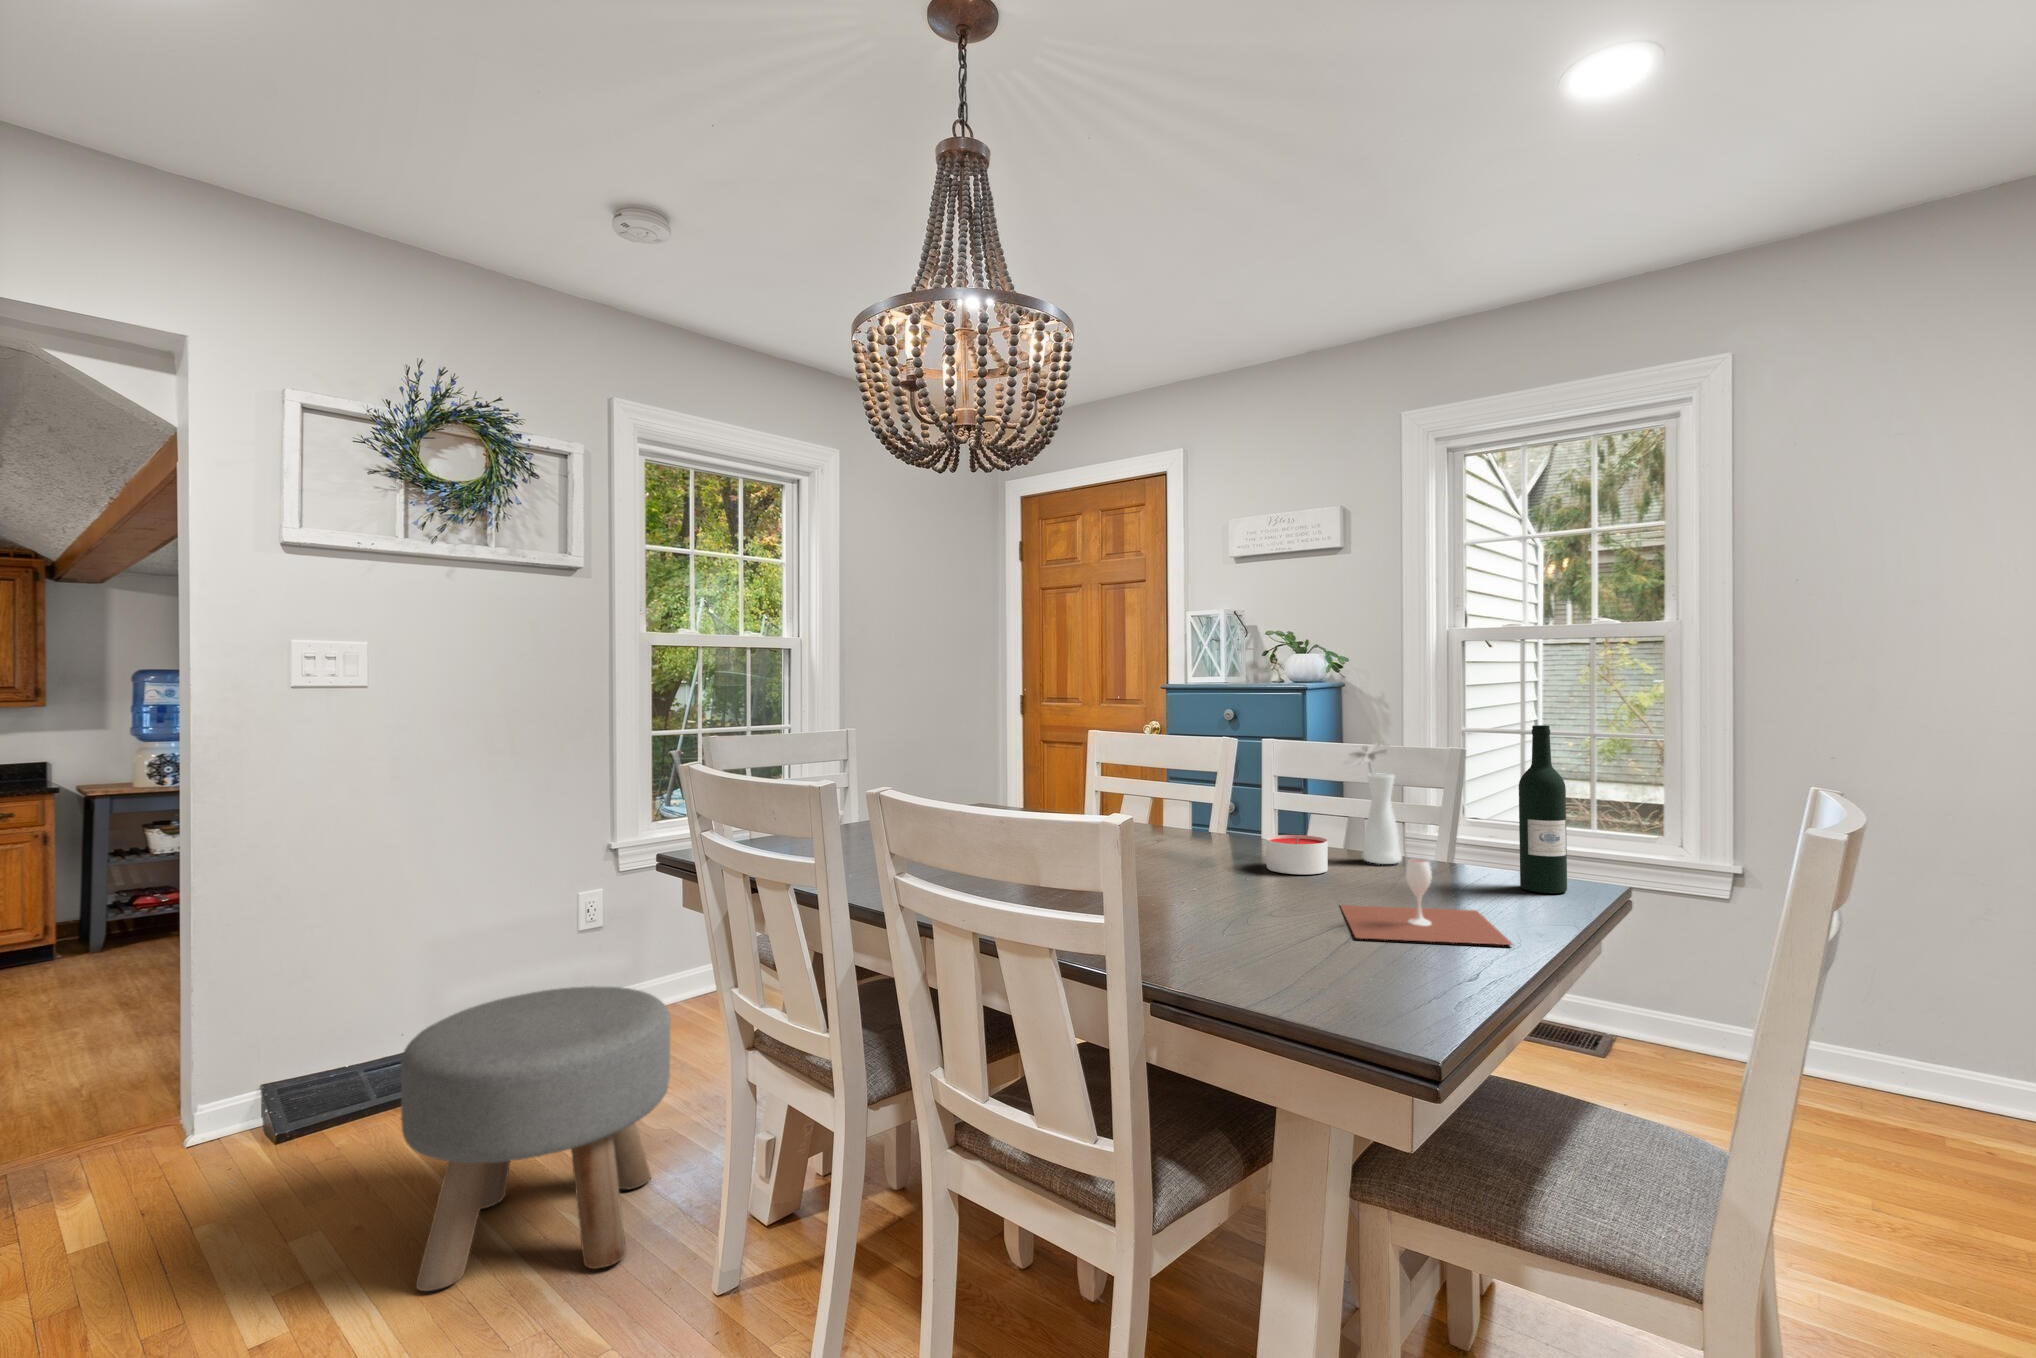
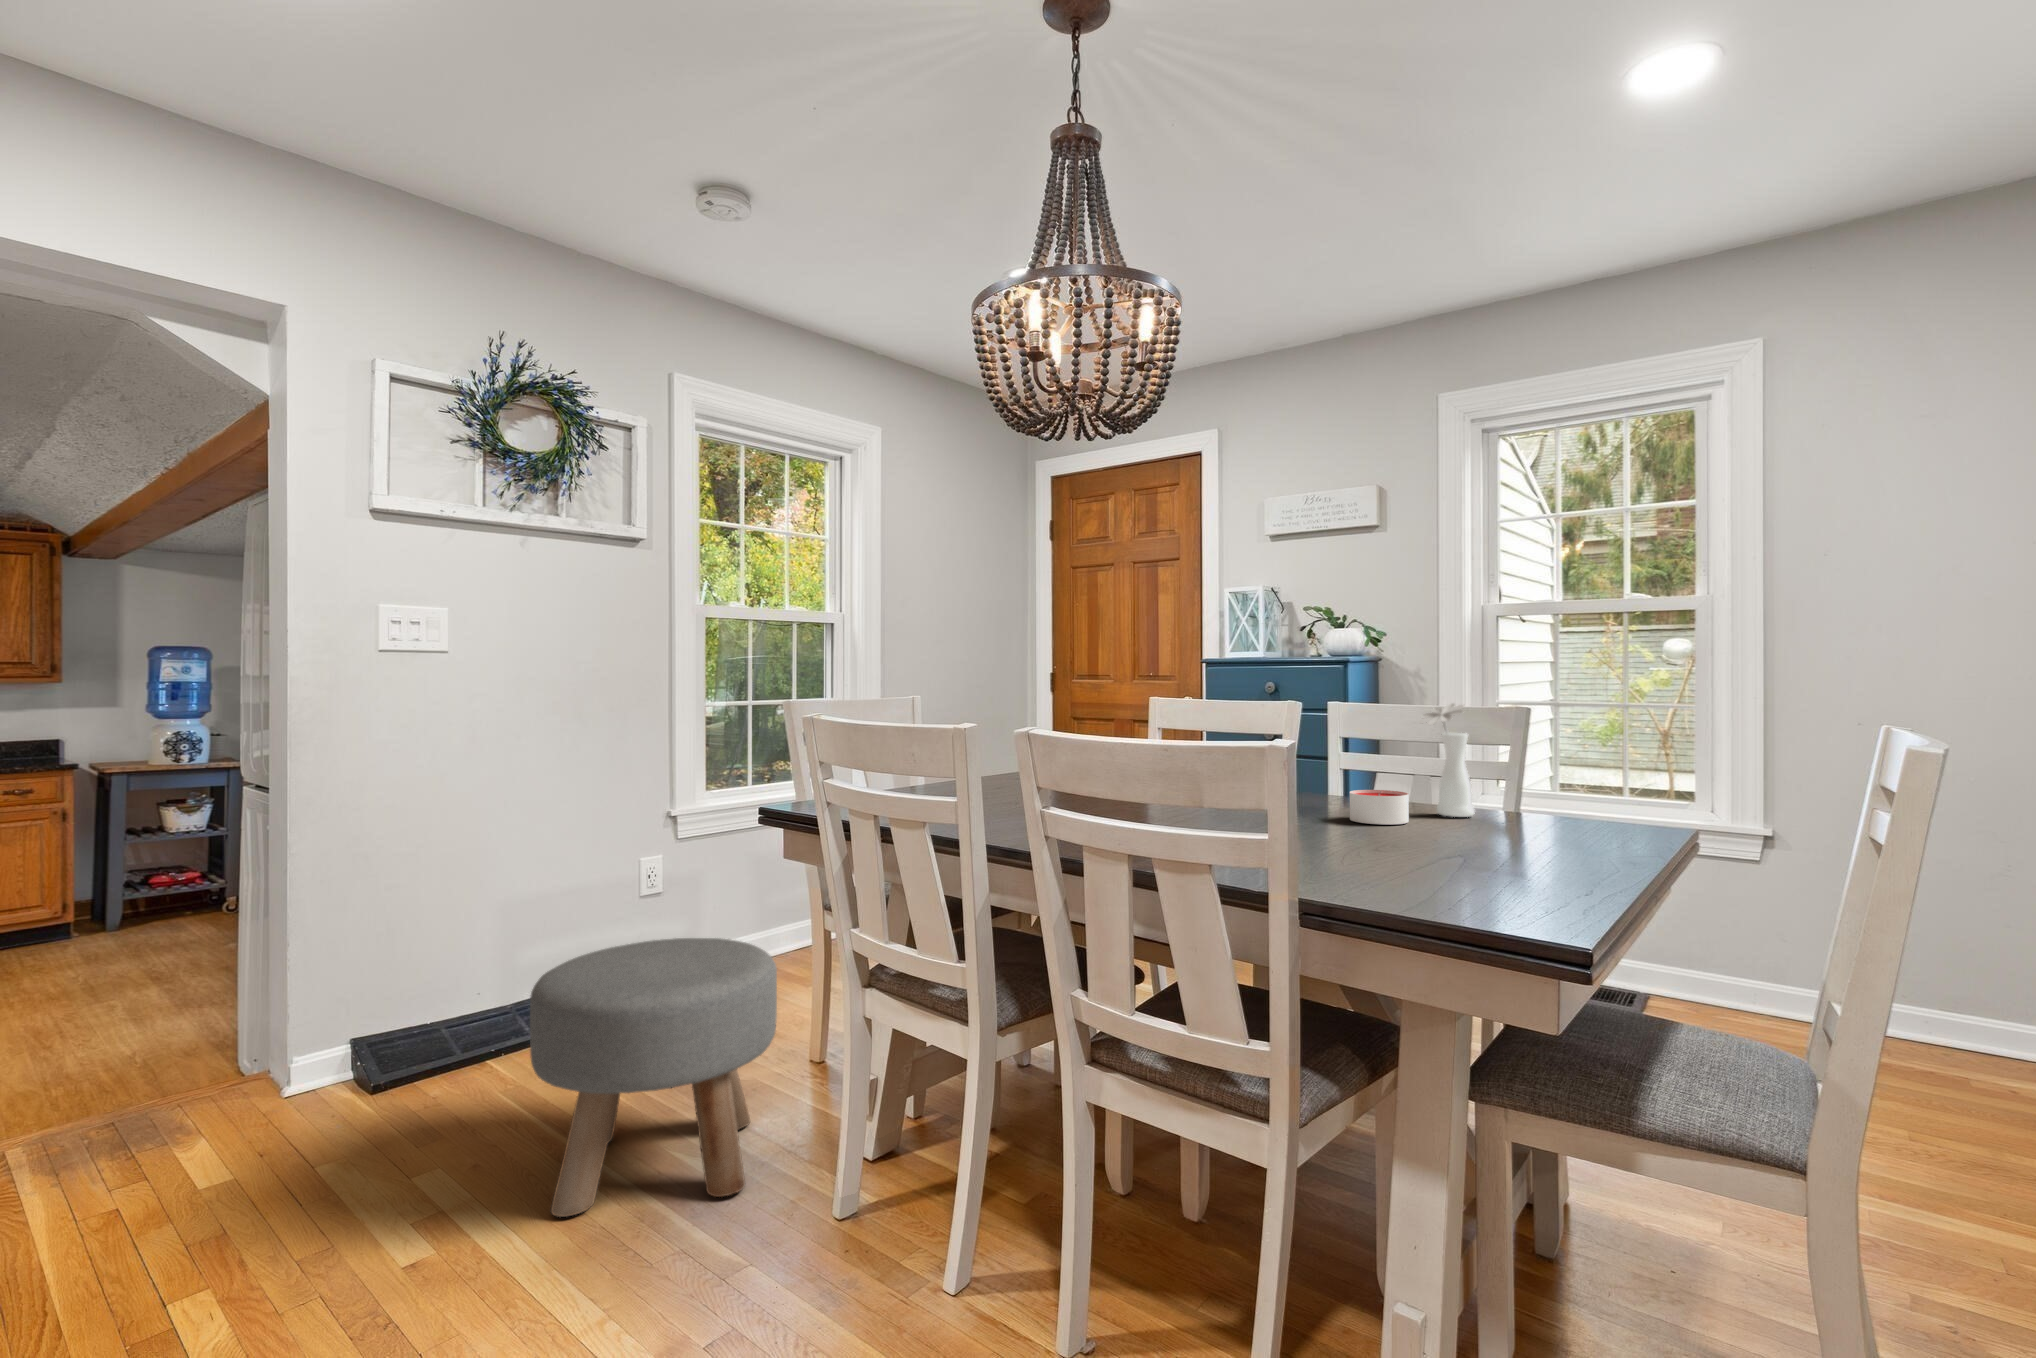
wine bottle: present [1519,725,1567,893] -> none [1594,683,1640,838]
wine glass: present [1341,859,1512,945] -> none [1435,801,1612,874]

